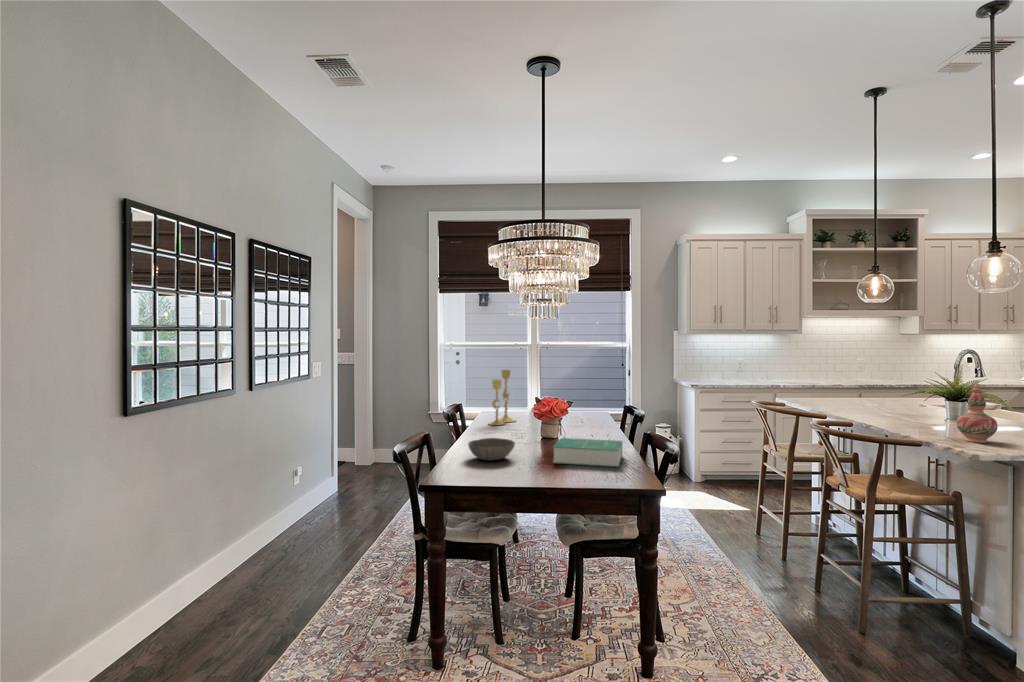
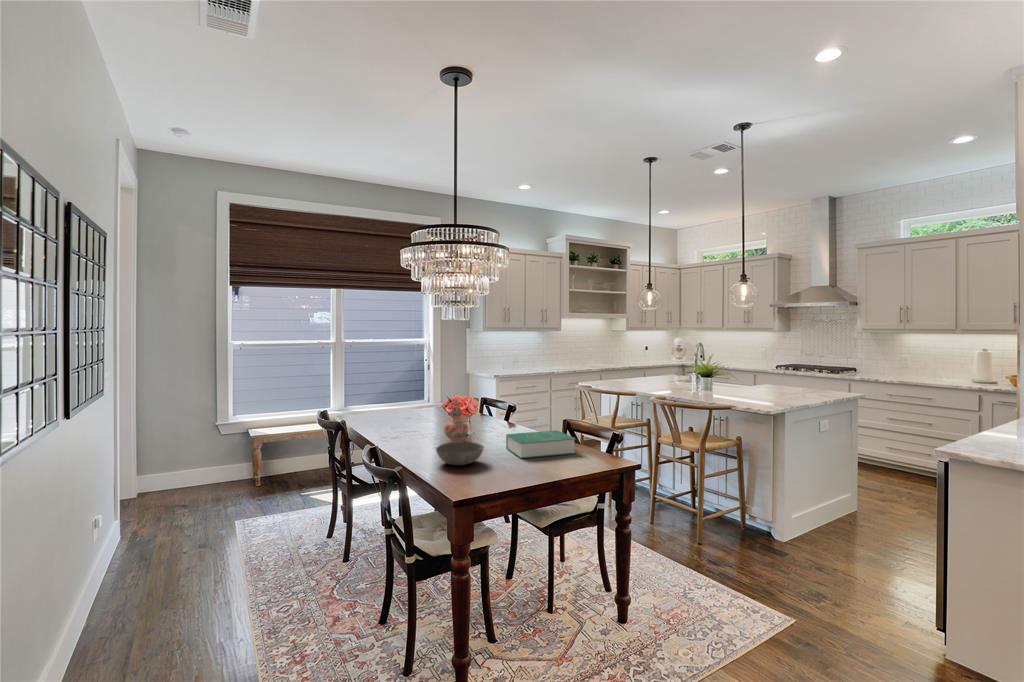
candlestick: present [489,370,516,425] -> none [374,372,396,430]
decorative vase: present [957,383,998,443] -> present [444,398,468,442]

